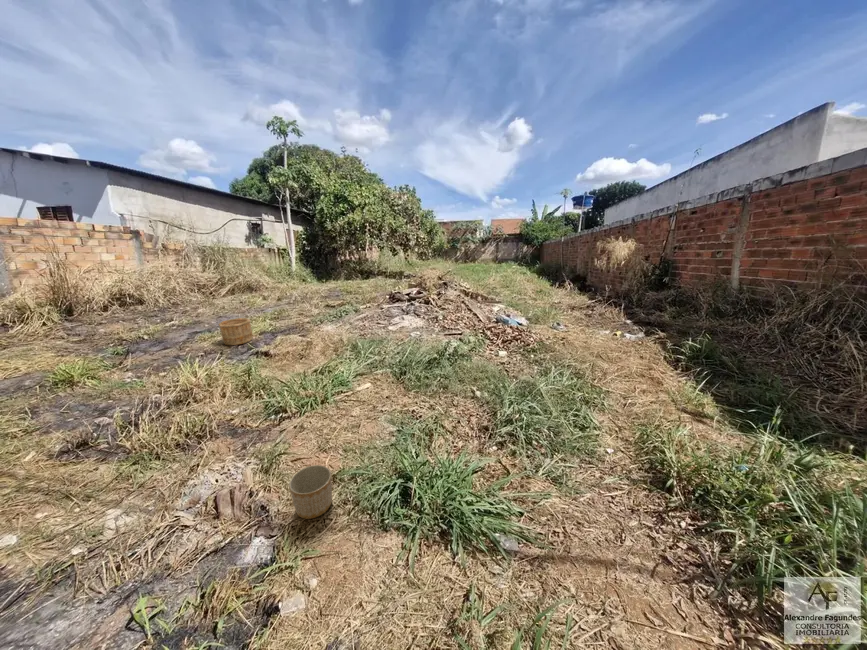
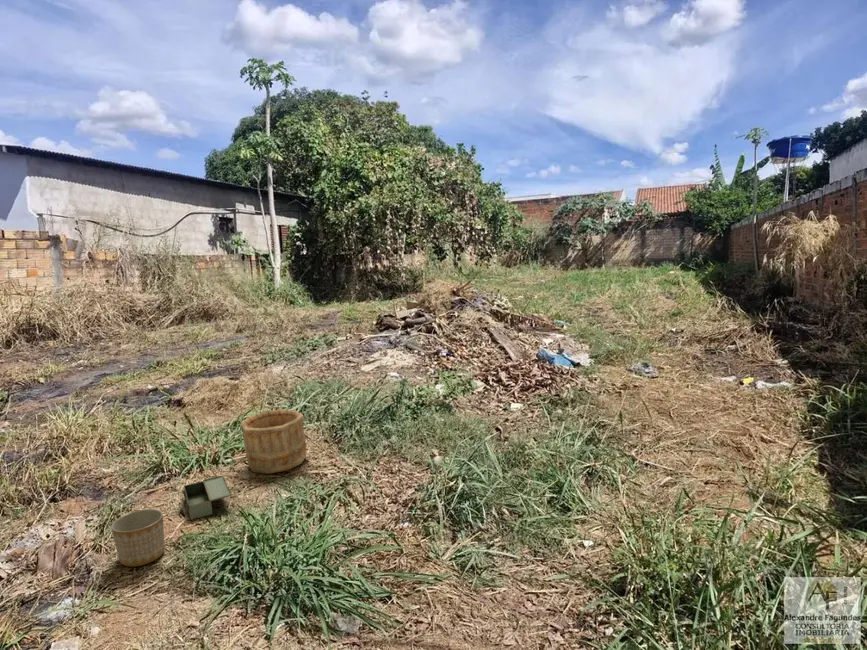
wooden bucket: present [219,318,253,345] -> present [240,409,306,474]
toolbox: none [318,421,364,462] -> present [181,476,231,519]

